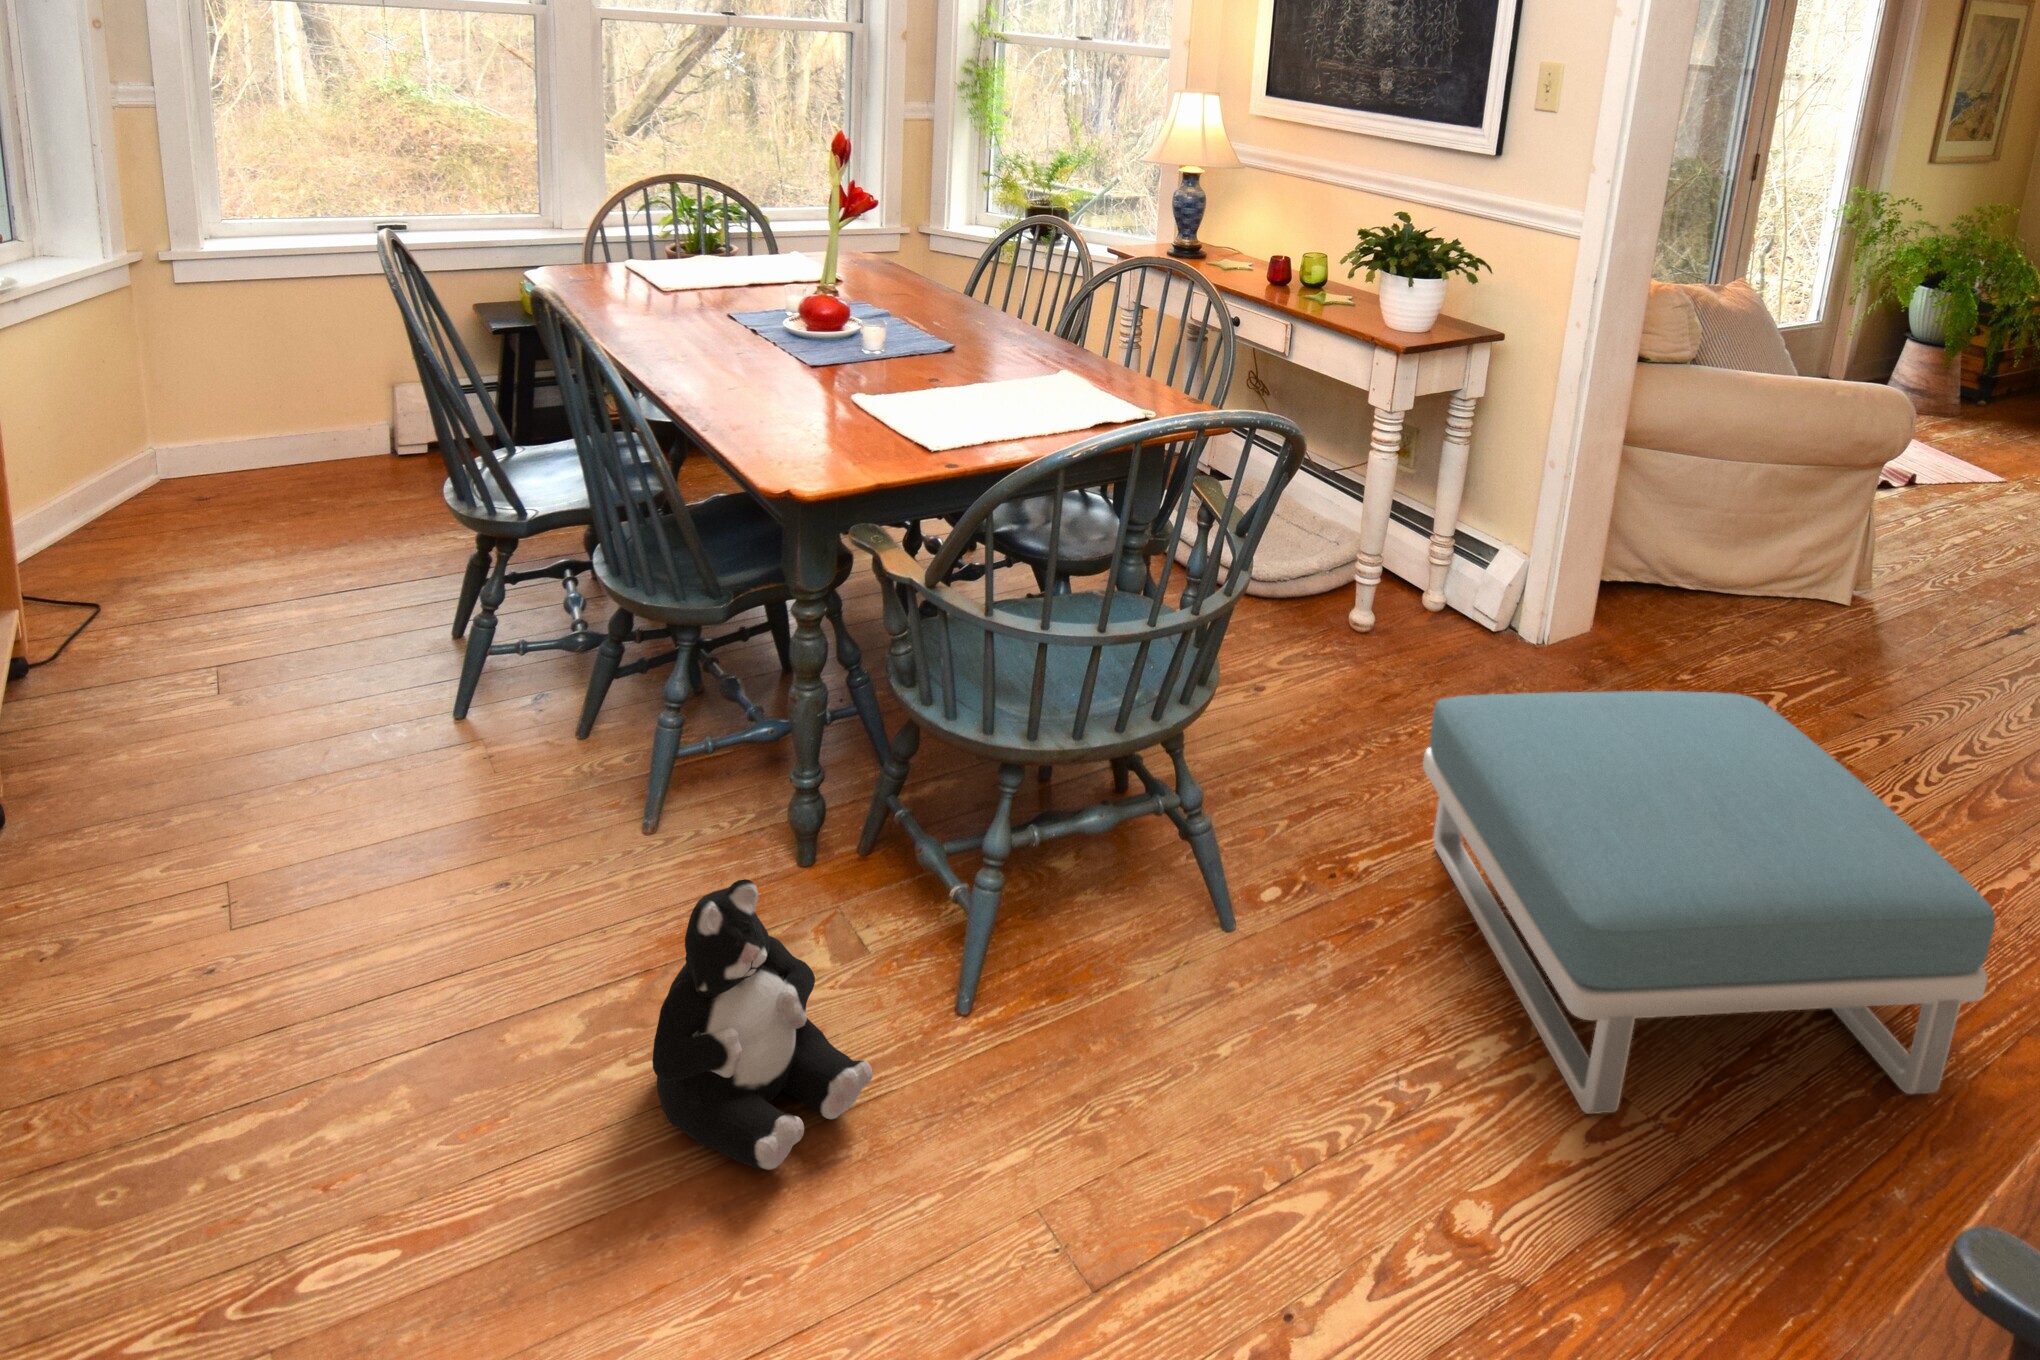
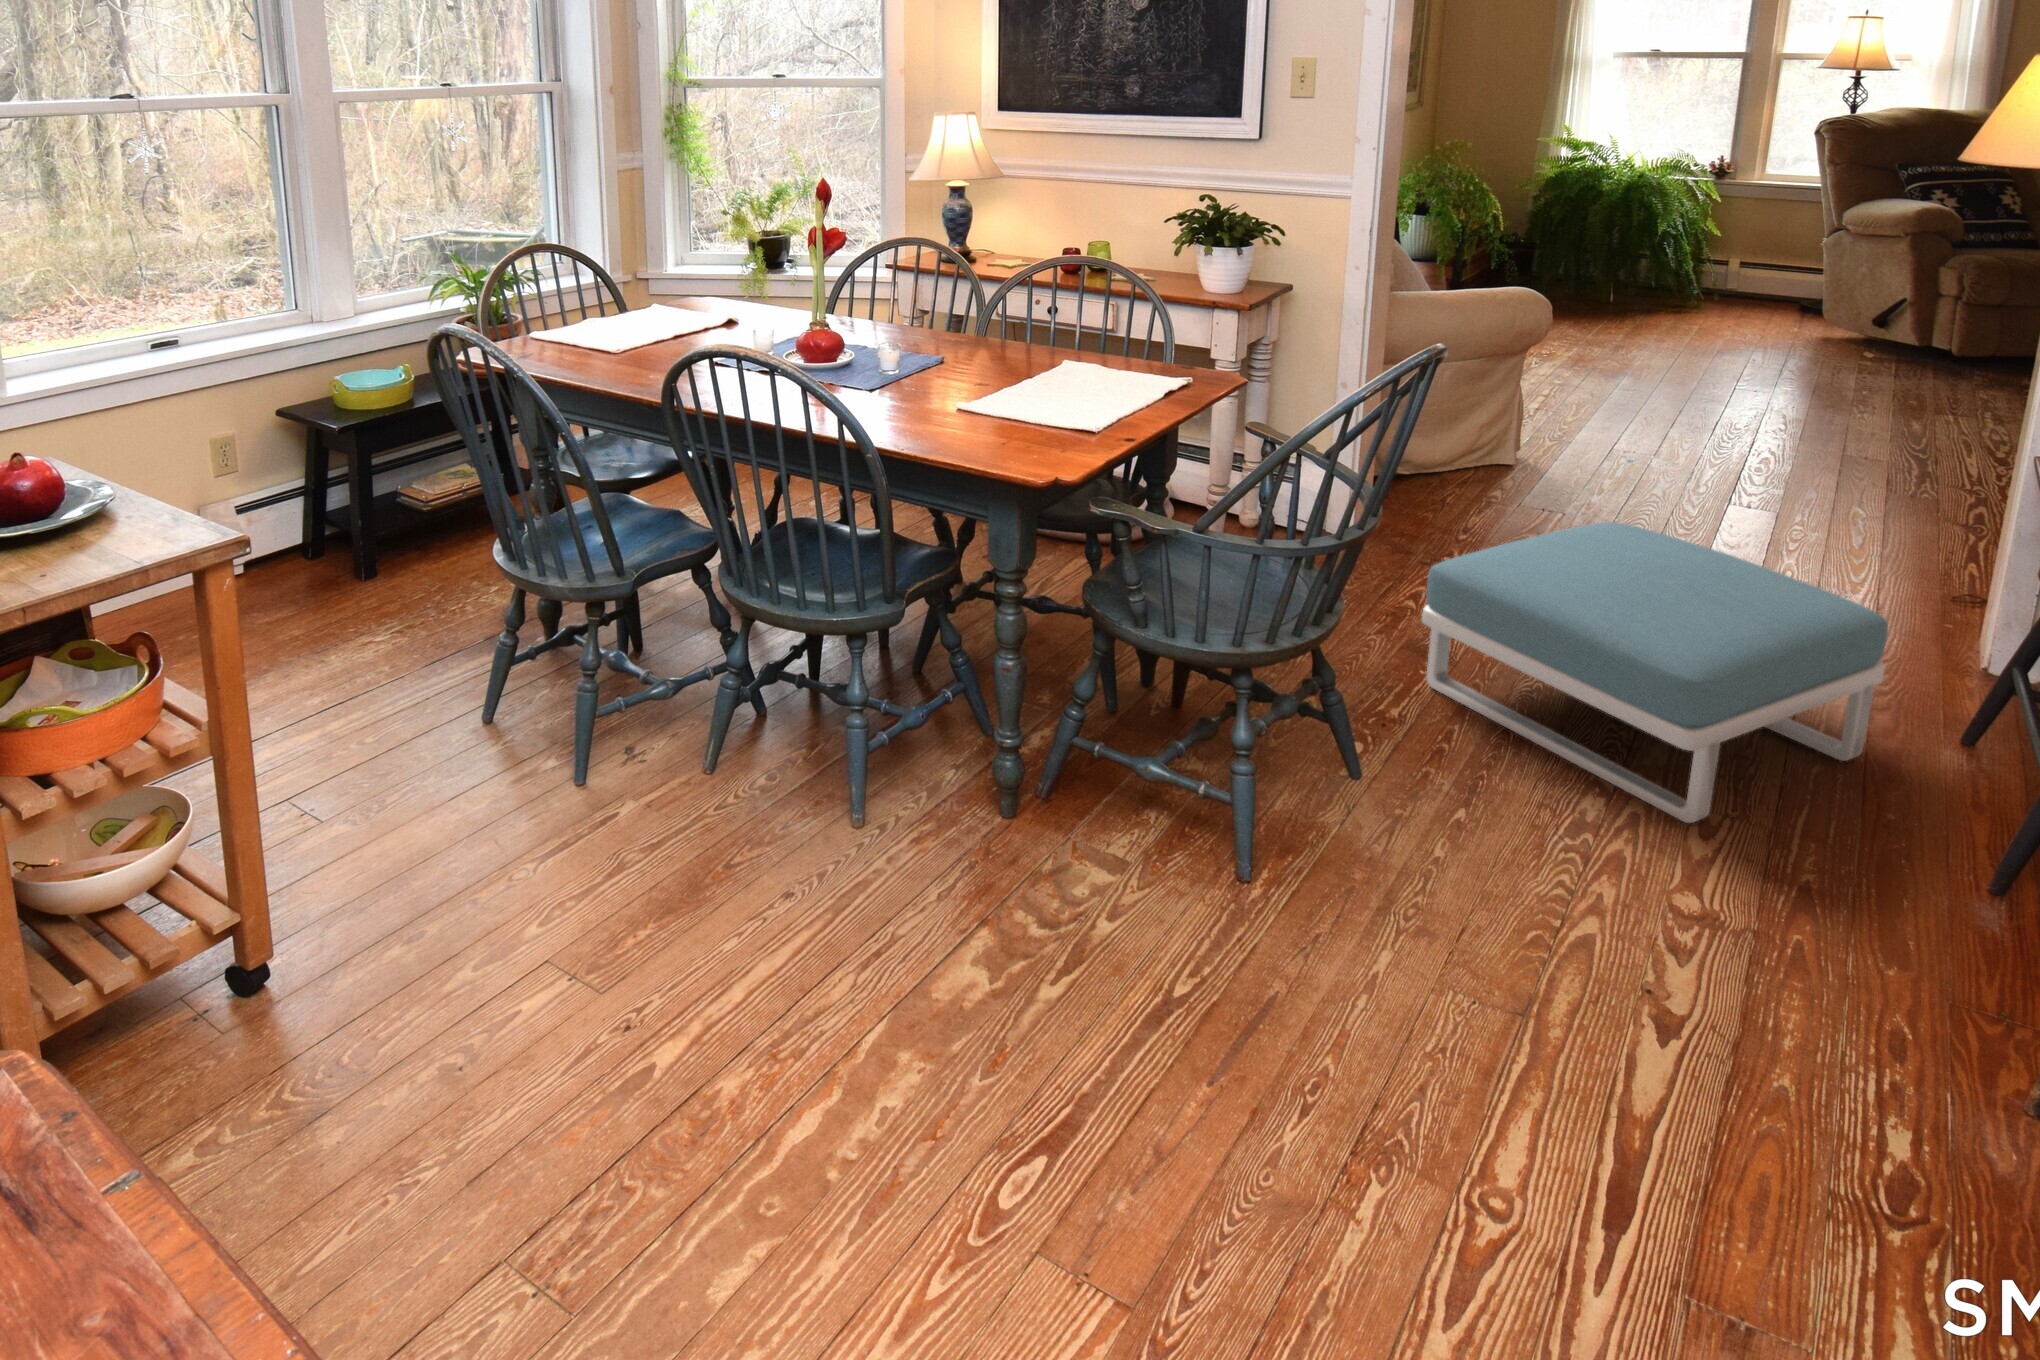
plush toy: present [652,879,873,1170] -> none [1085,792,1264,1010]

